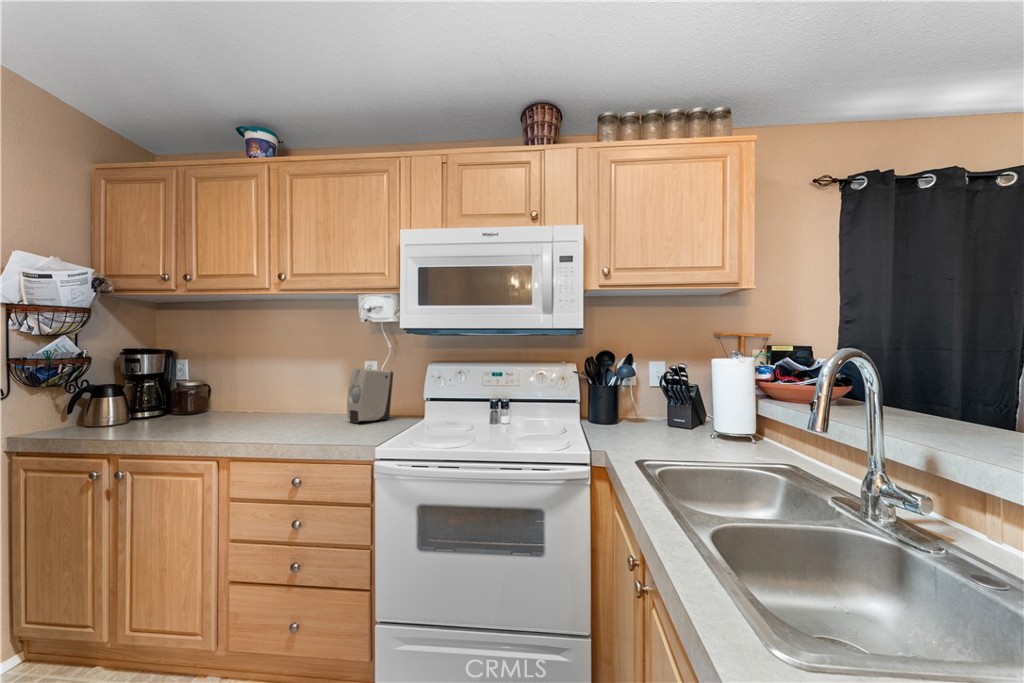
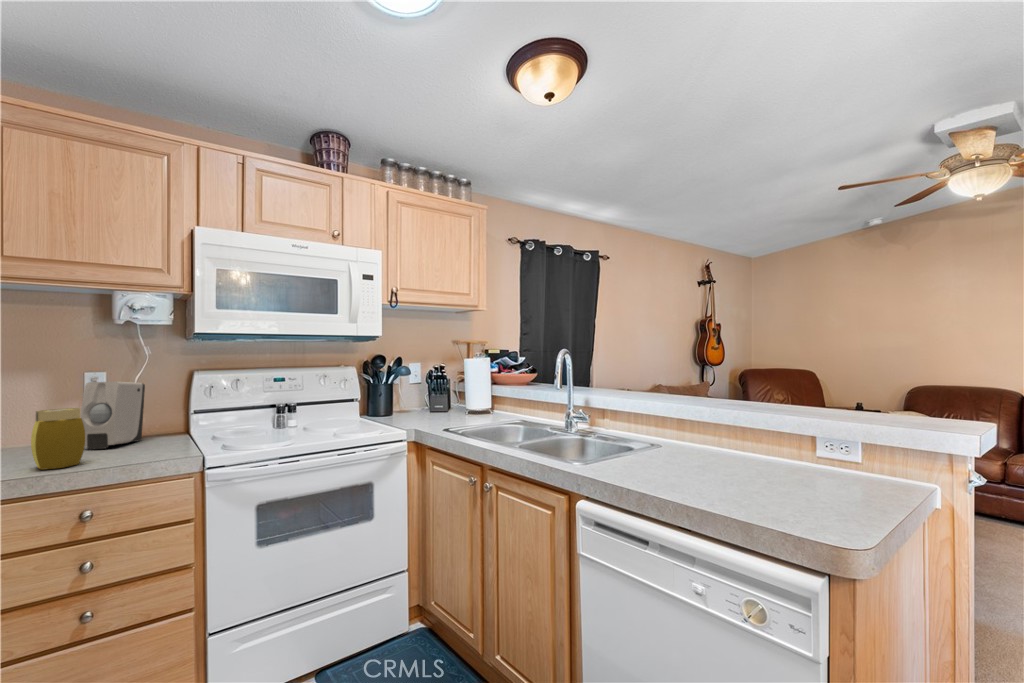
jar: none [289,389,325,436] -> present [31,408,85,470]

